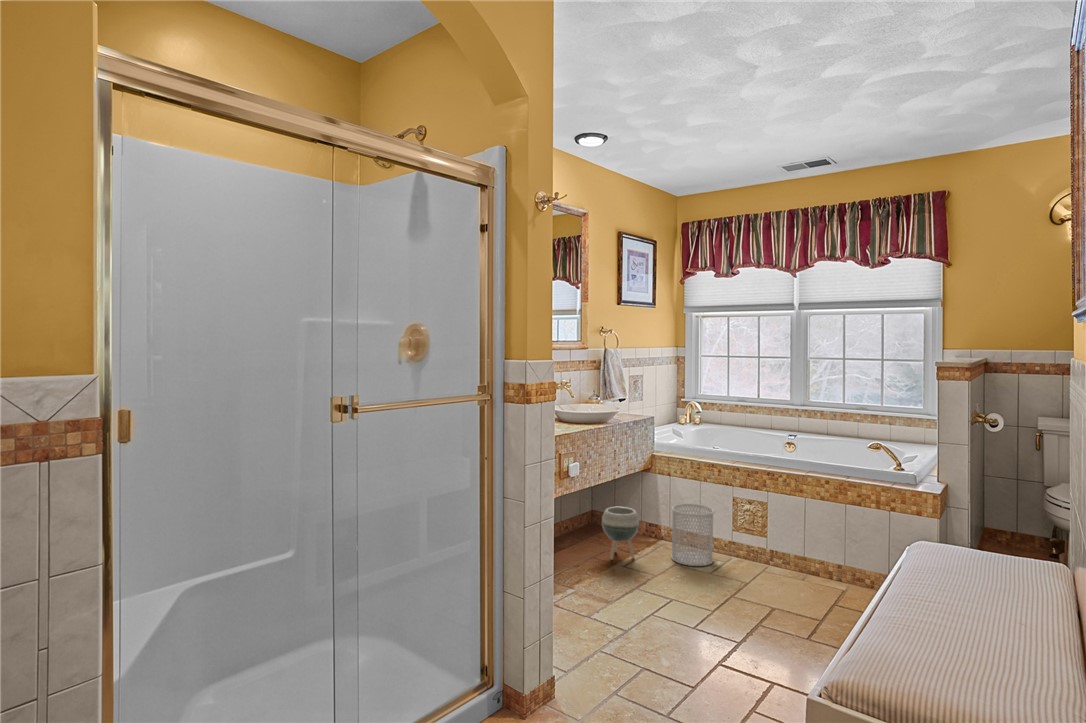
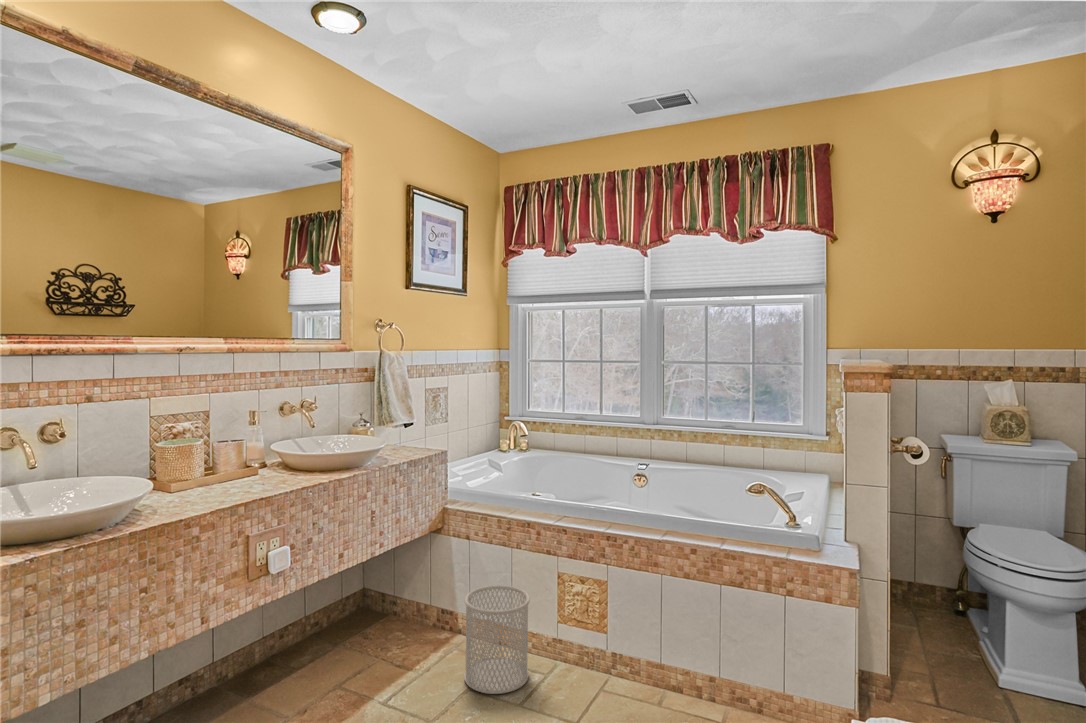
planter: present [602,507,639,560] -> none [350,600,412,695]

